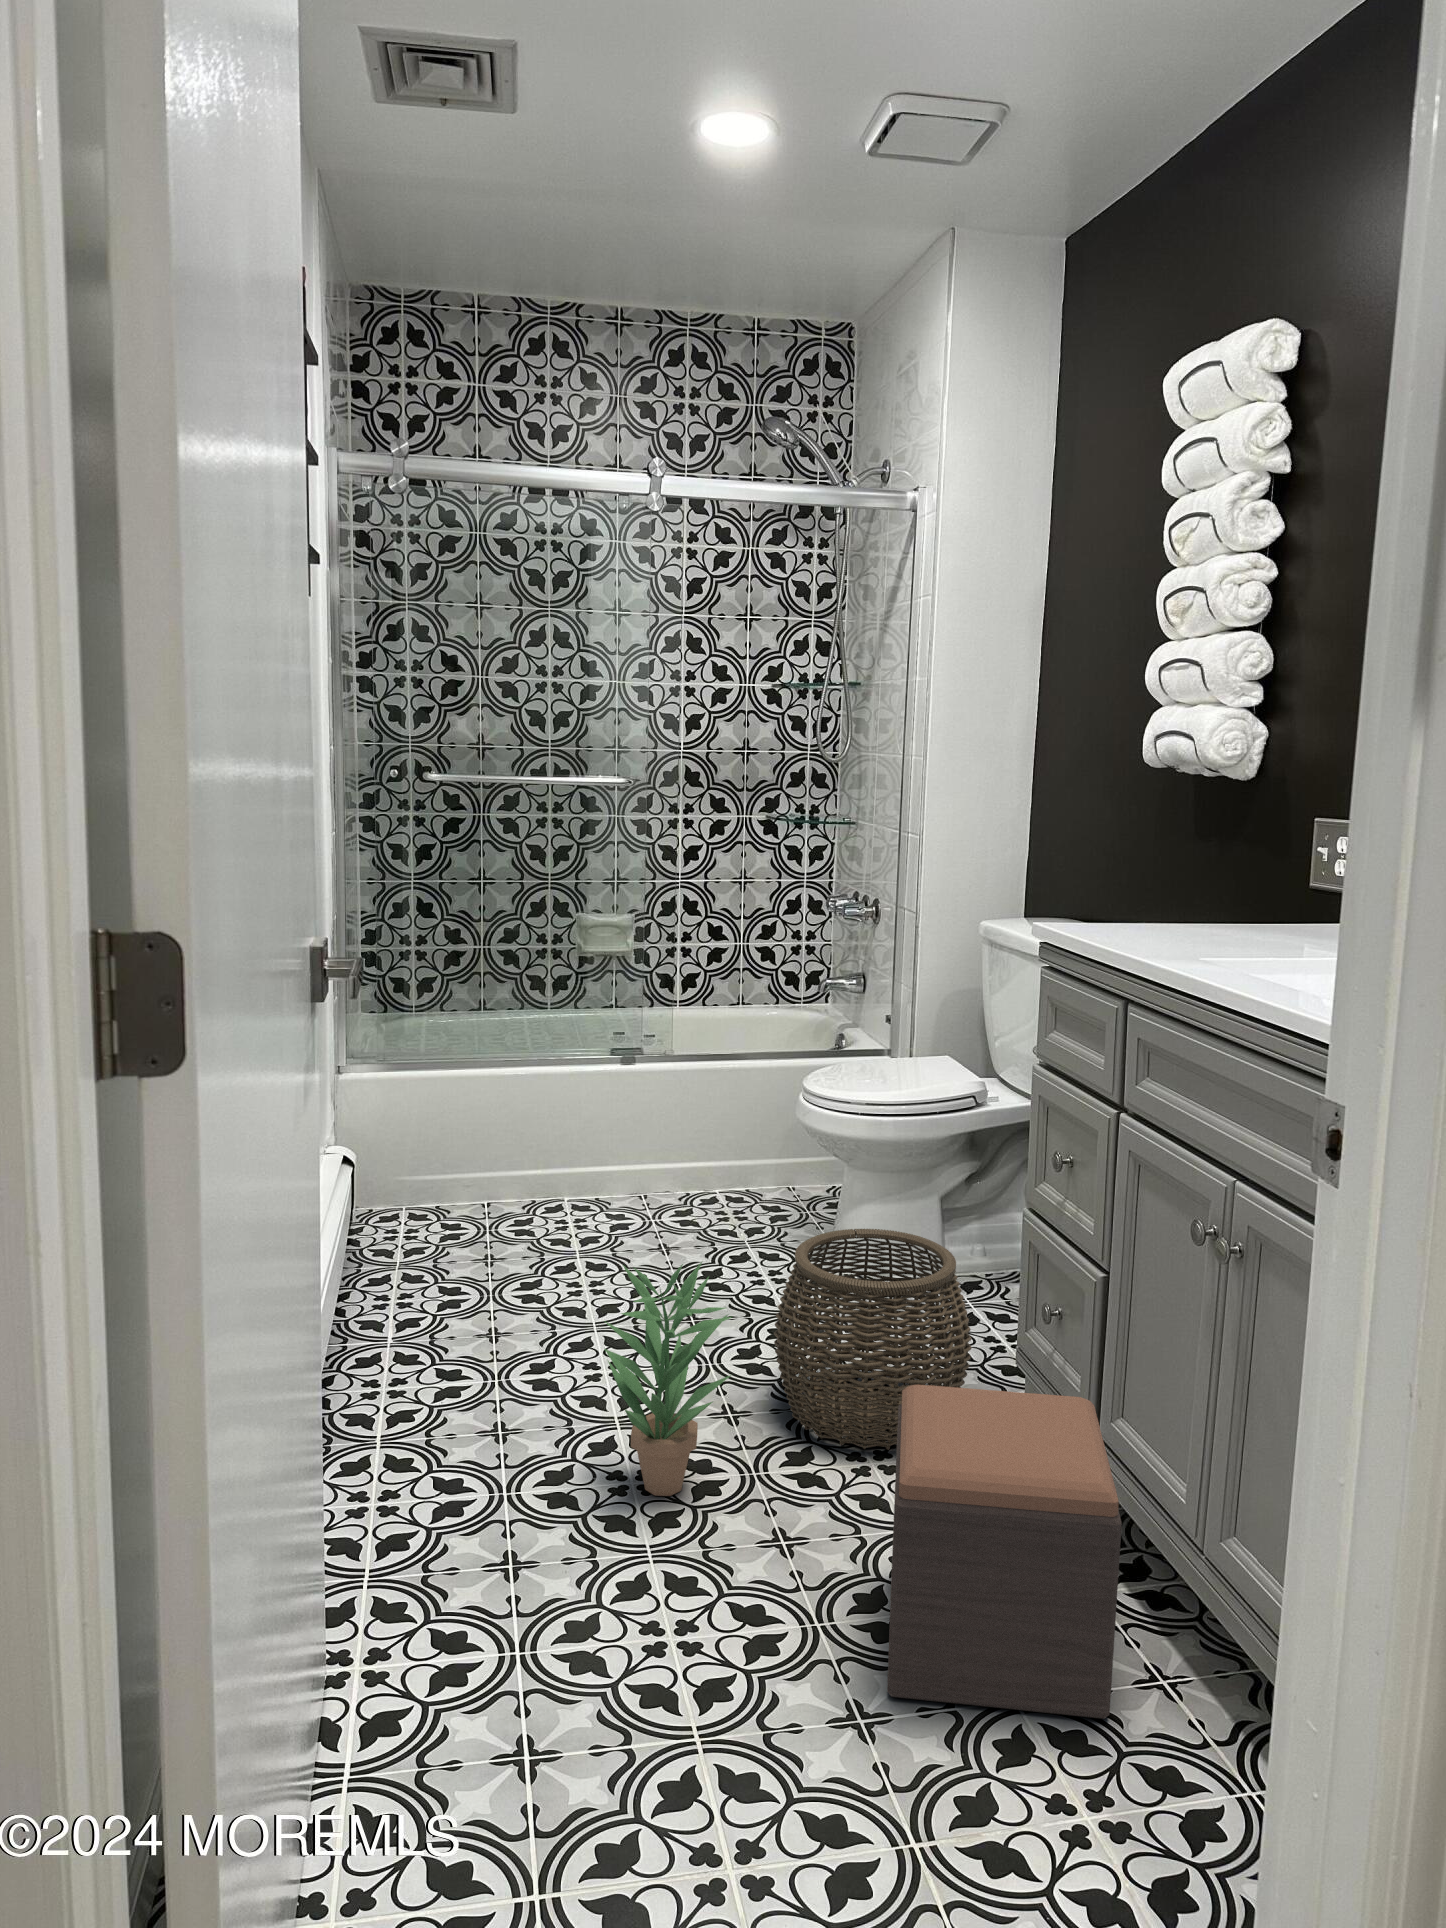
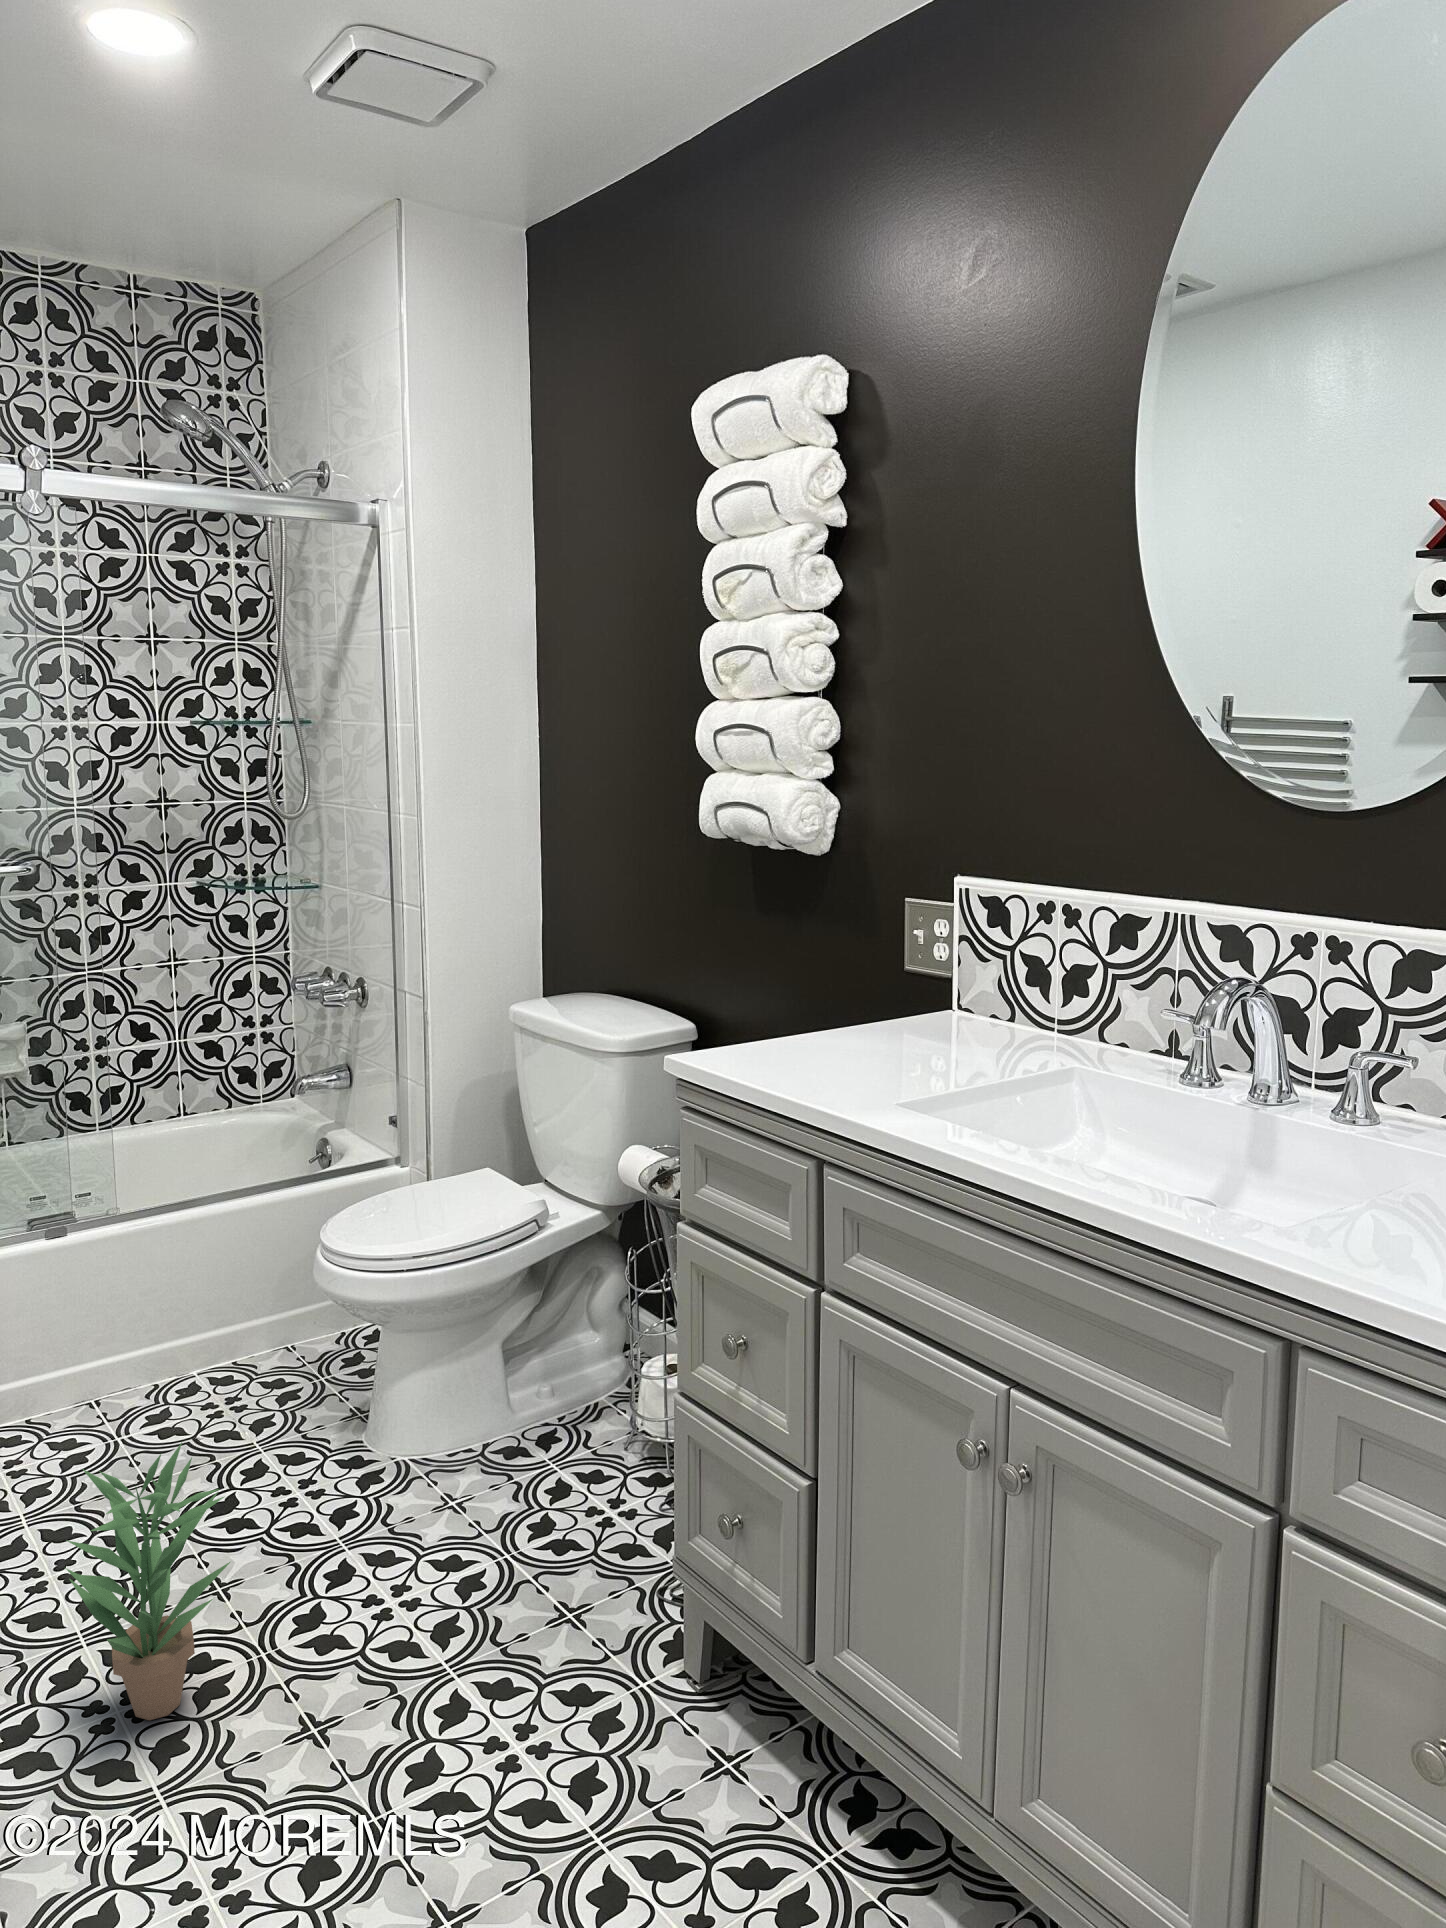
woven basket: present [774,1229,972,1450] -> none [260,1342,480,1593]
footstool: present [887,1385,1122,1719] -> none [434,1498,692,1879]

